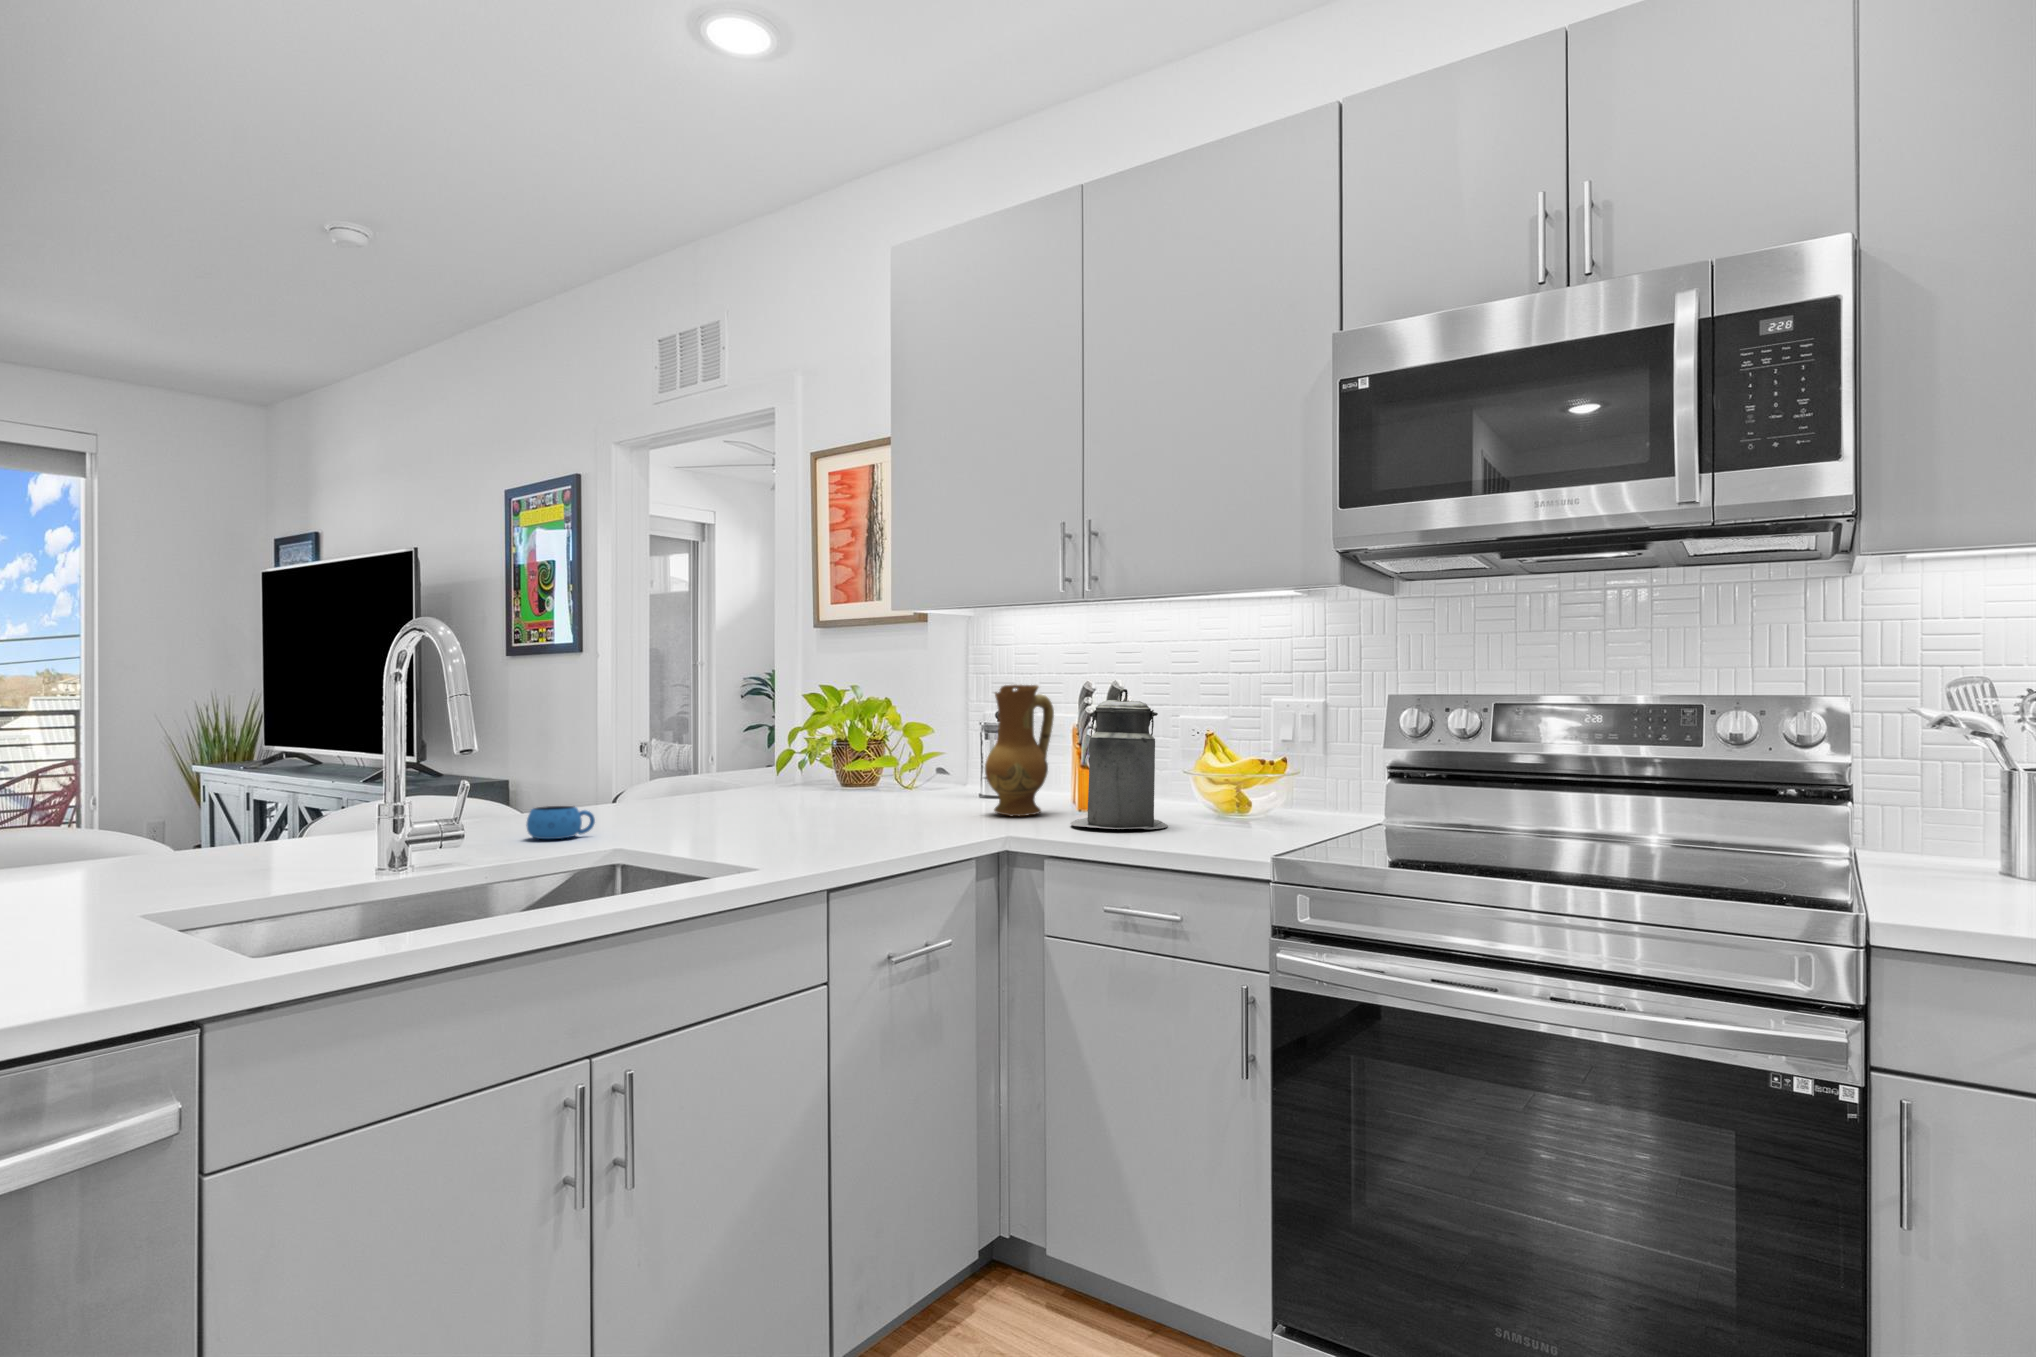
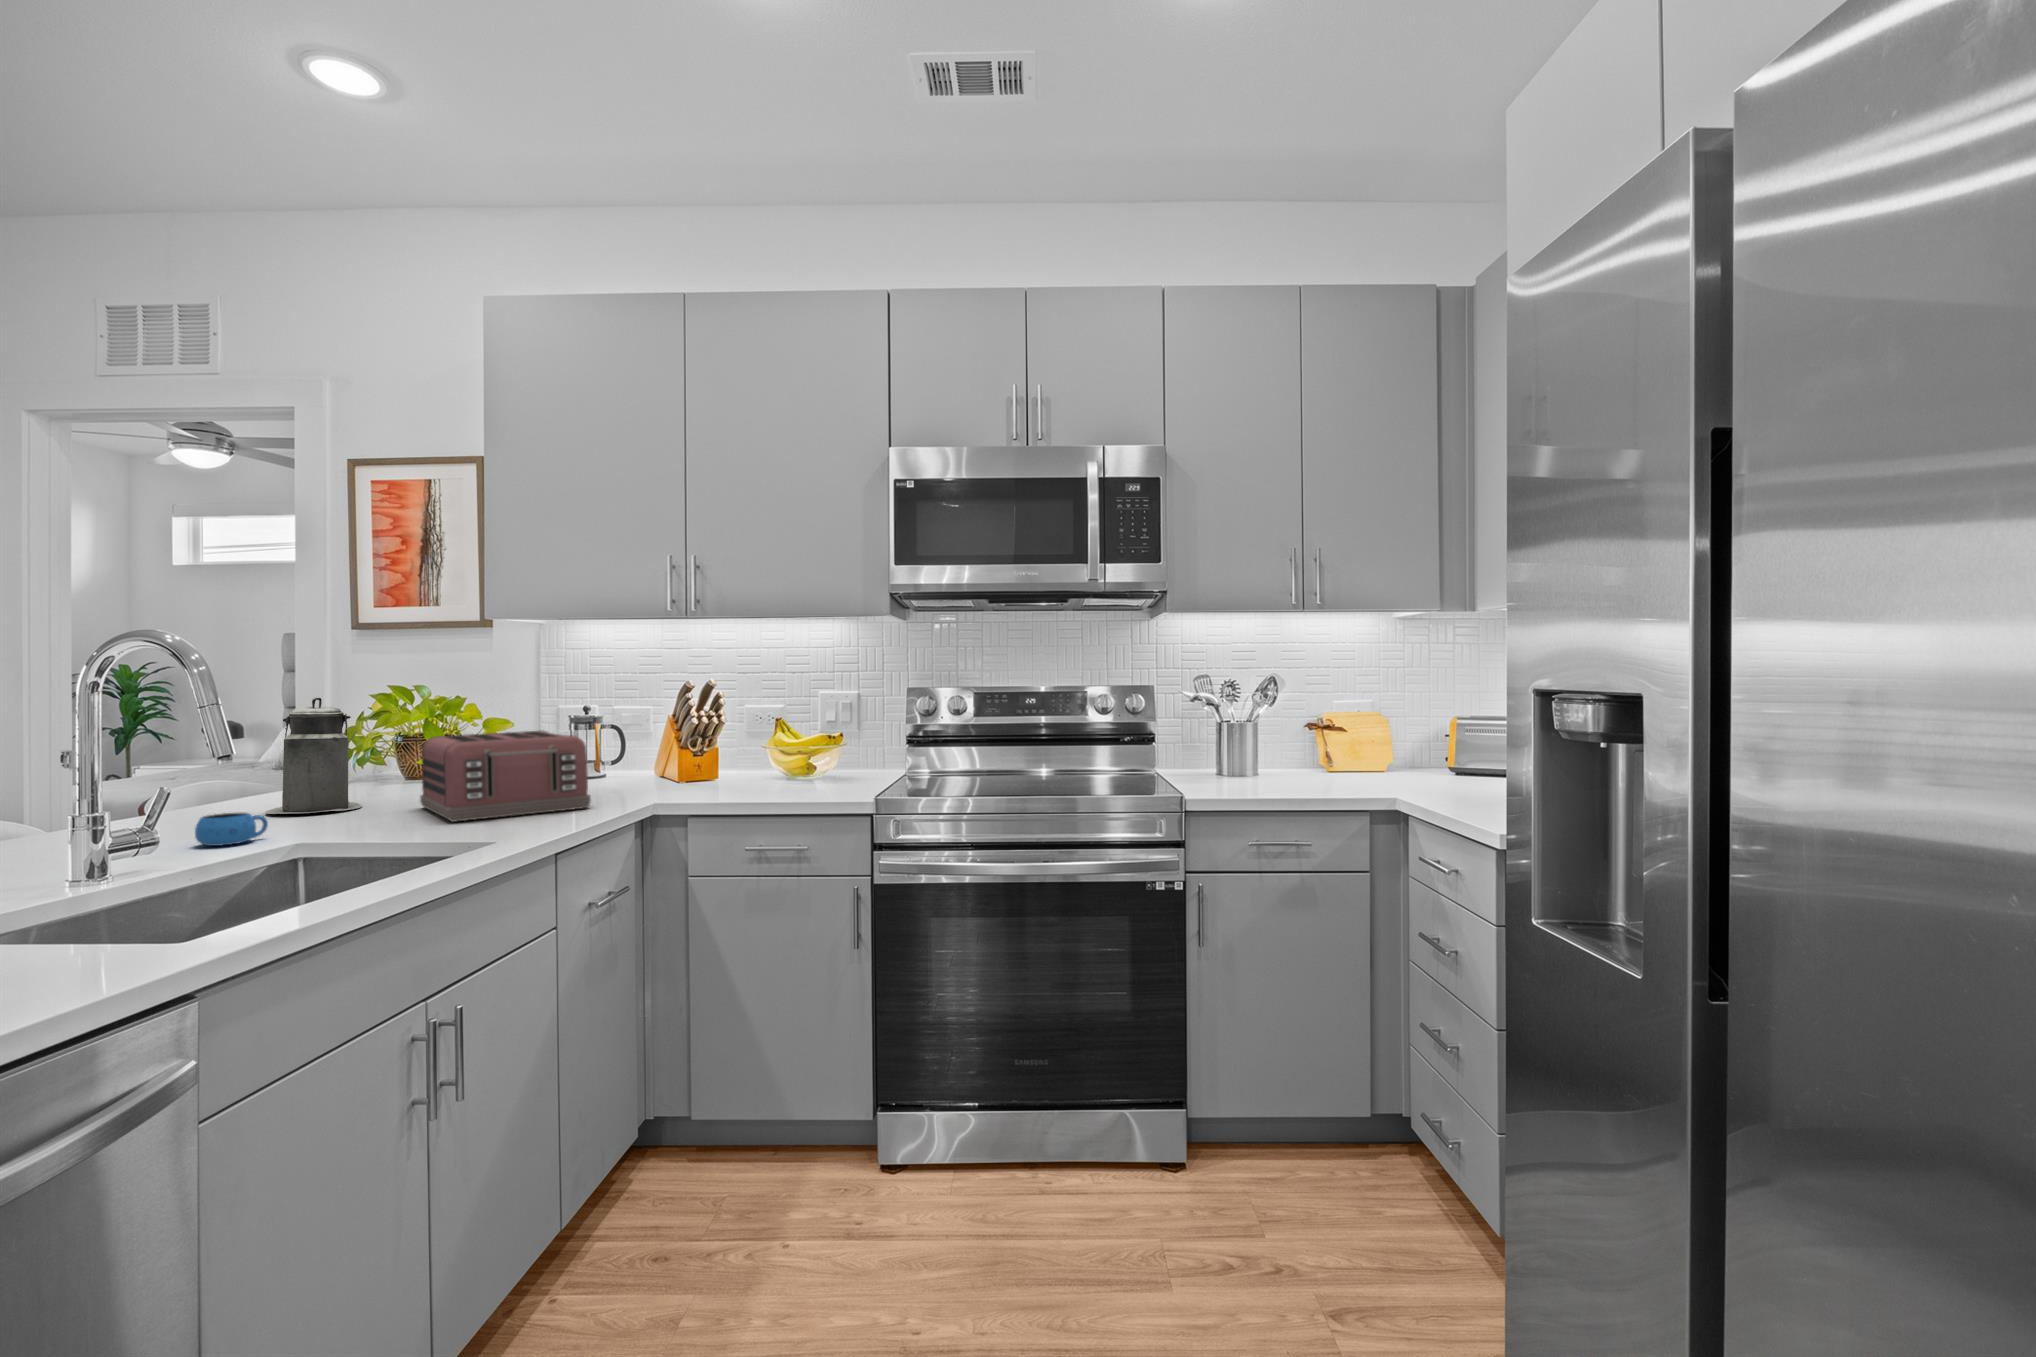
ceramic jug: present [985,685,1054,816] -> none [609,684,663,790]
canister: present [1070,689,1168,829] -> present [265,697,362,814]
toaster: none [756,736,919,836] -> present [420,731,591,822]

